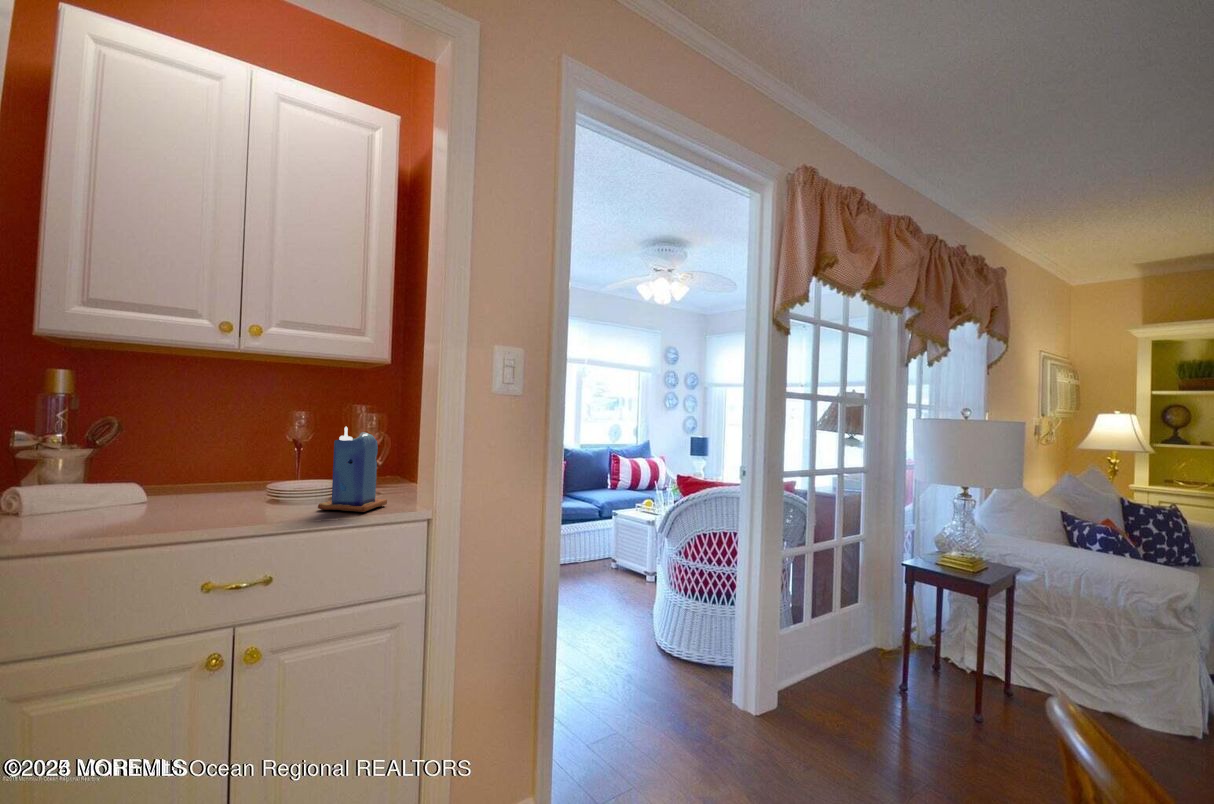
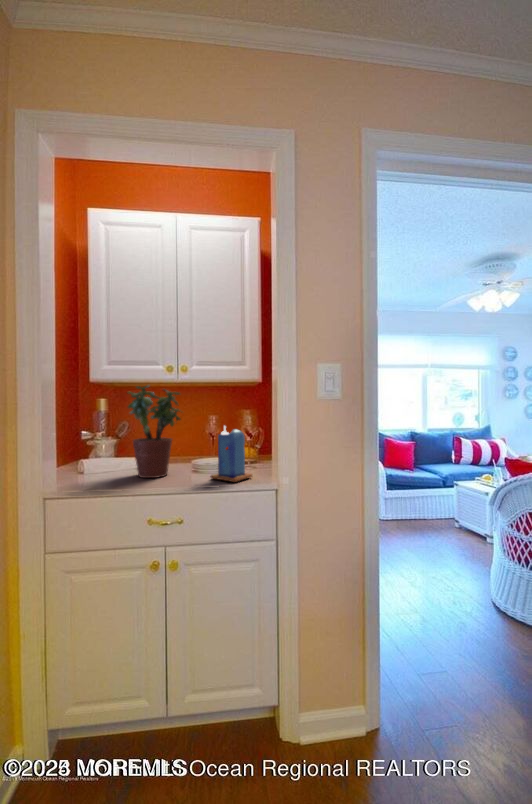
potted plant: none [150,353,268,514] -> present [128,385,180,478]

